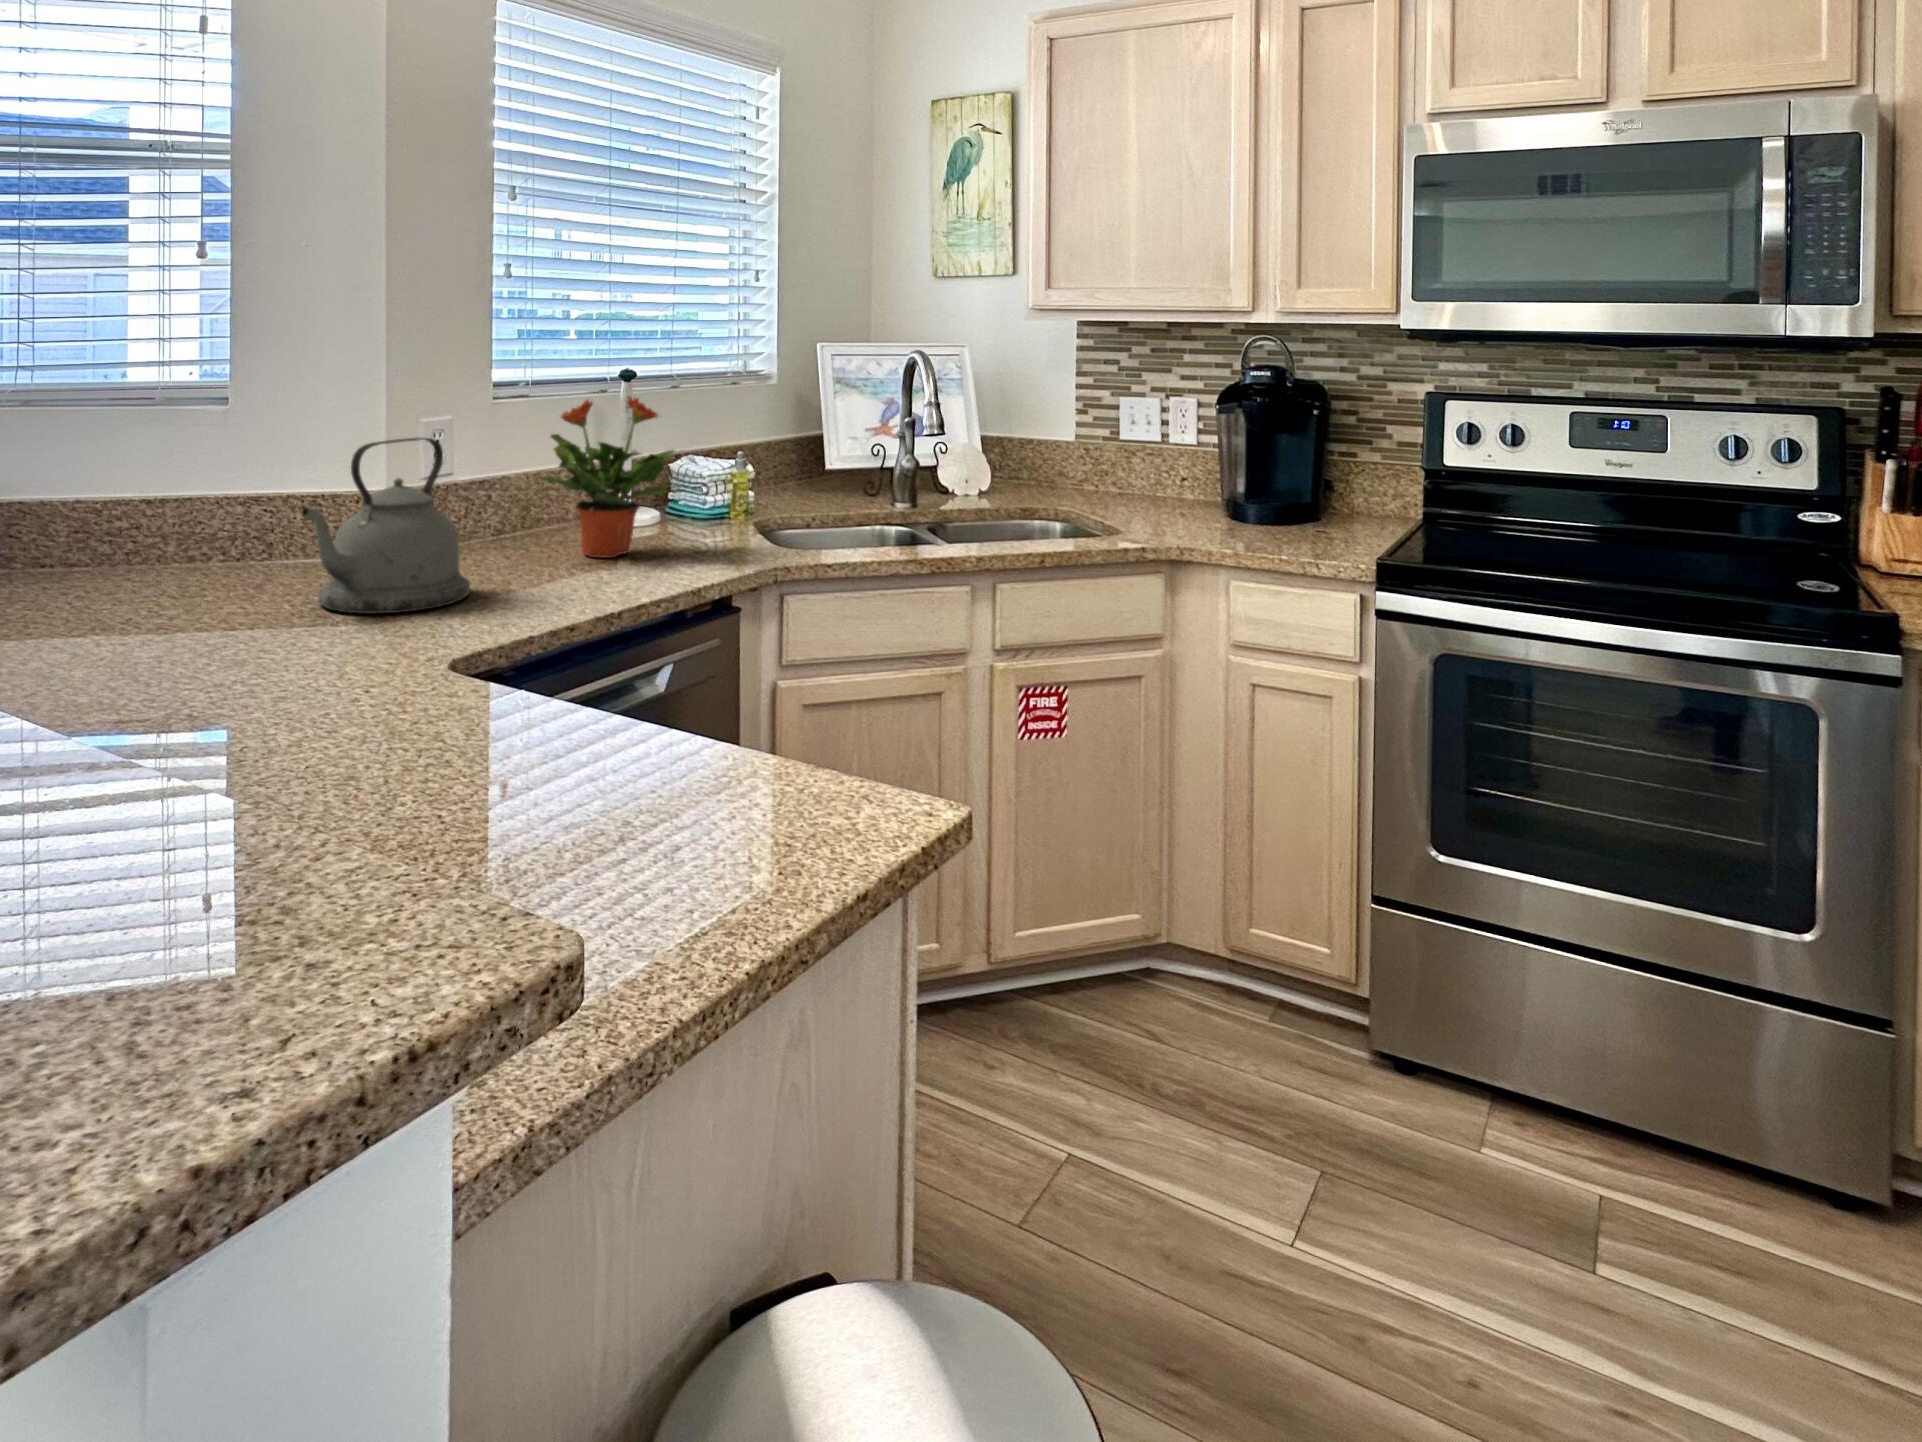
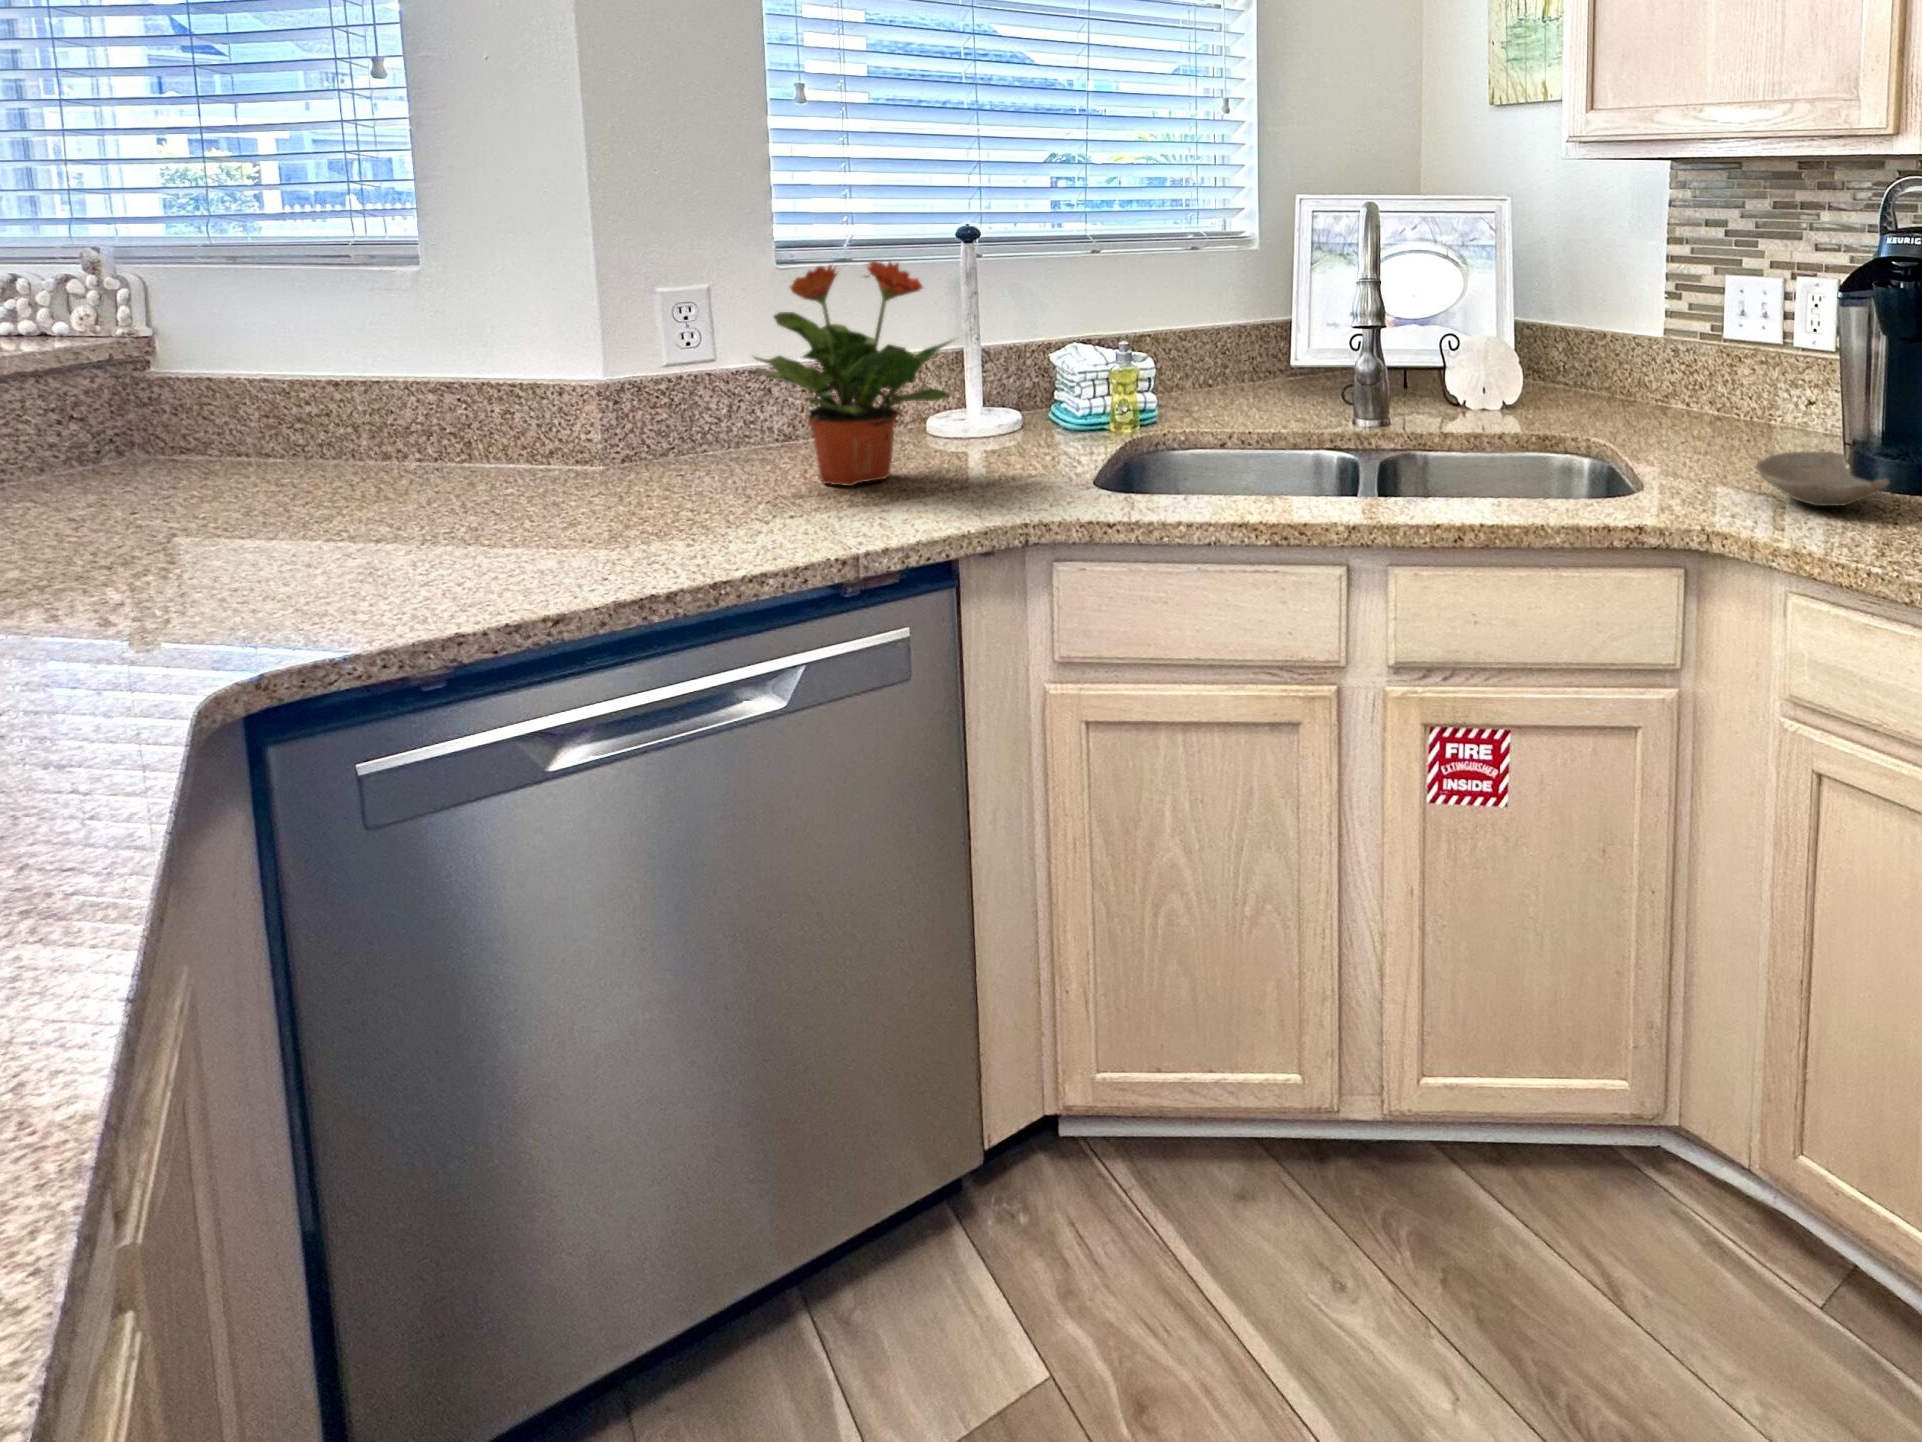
kettle: present [302,438,470,614] -> none [218,313,558,562]
bowl: none [1181,504,1262,535] -> present [1756,451,1890,506]

